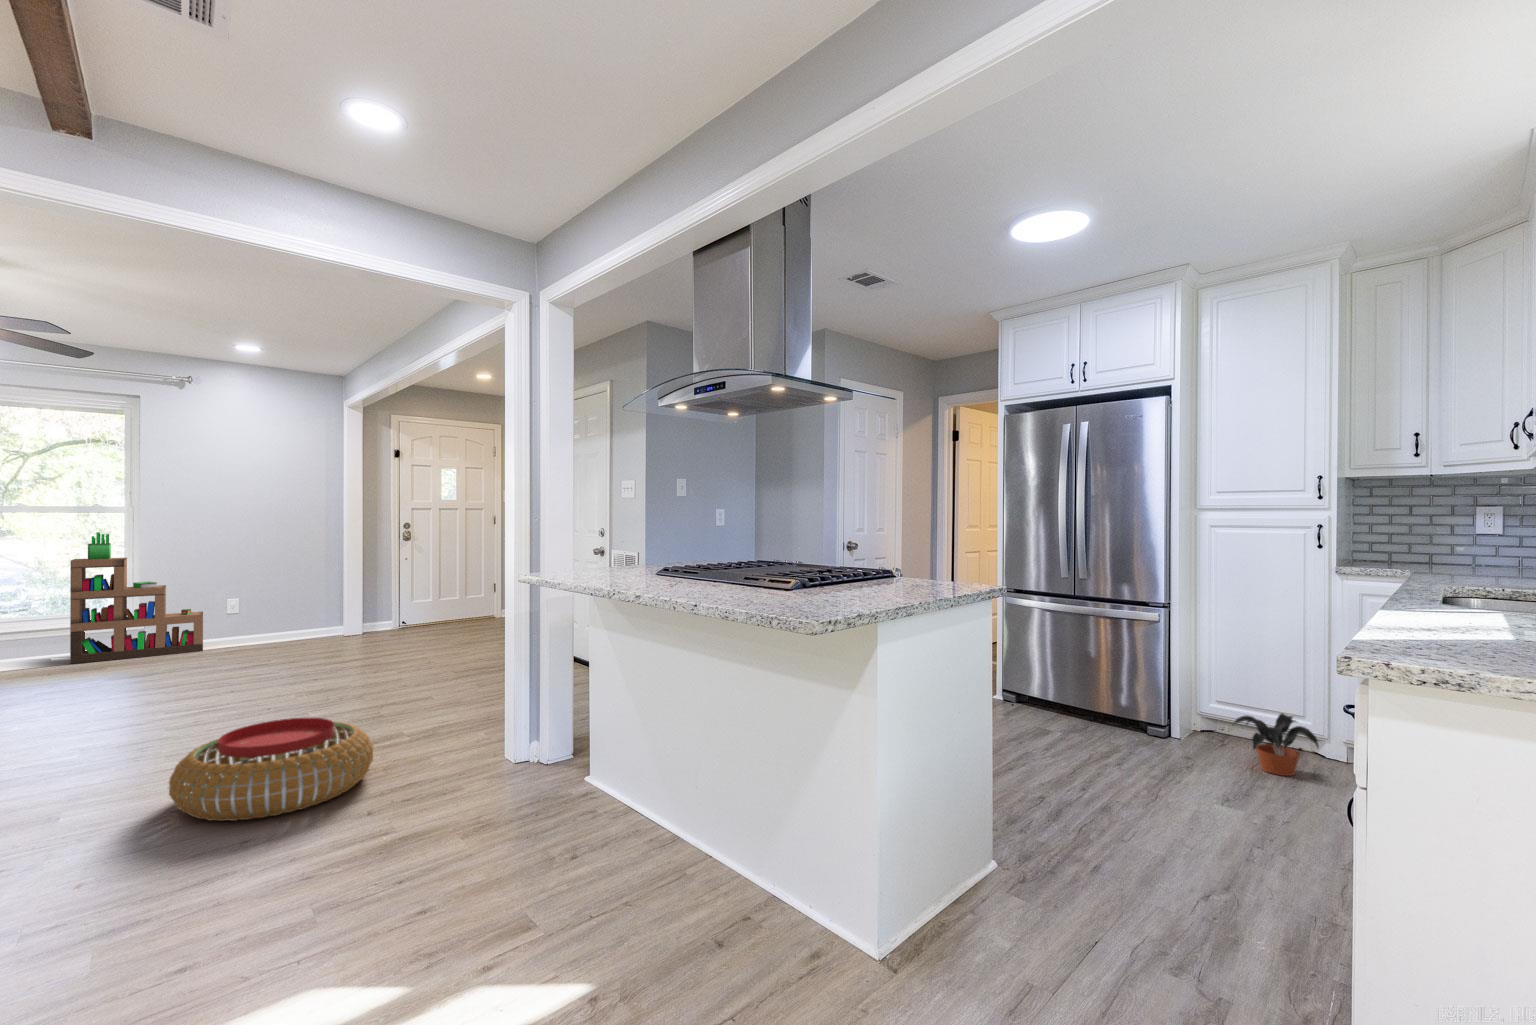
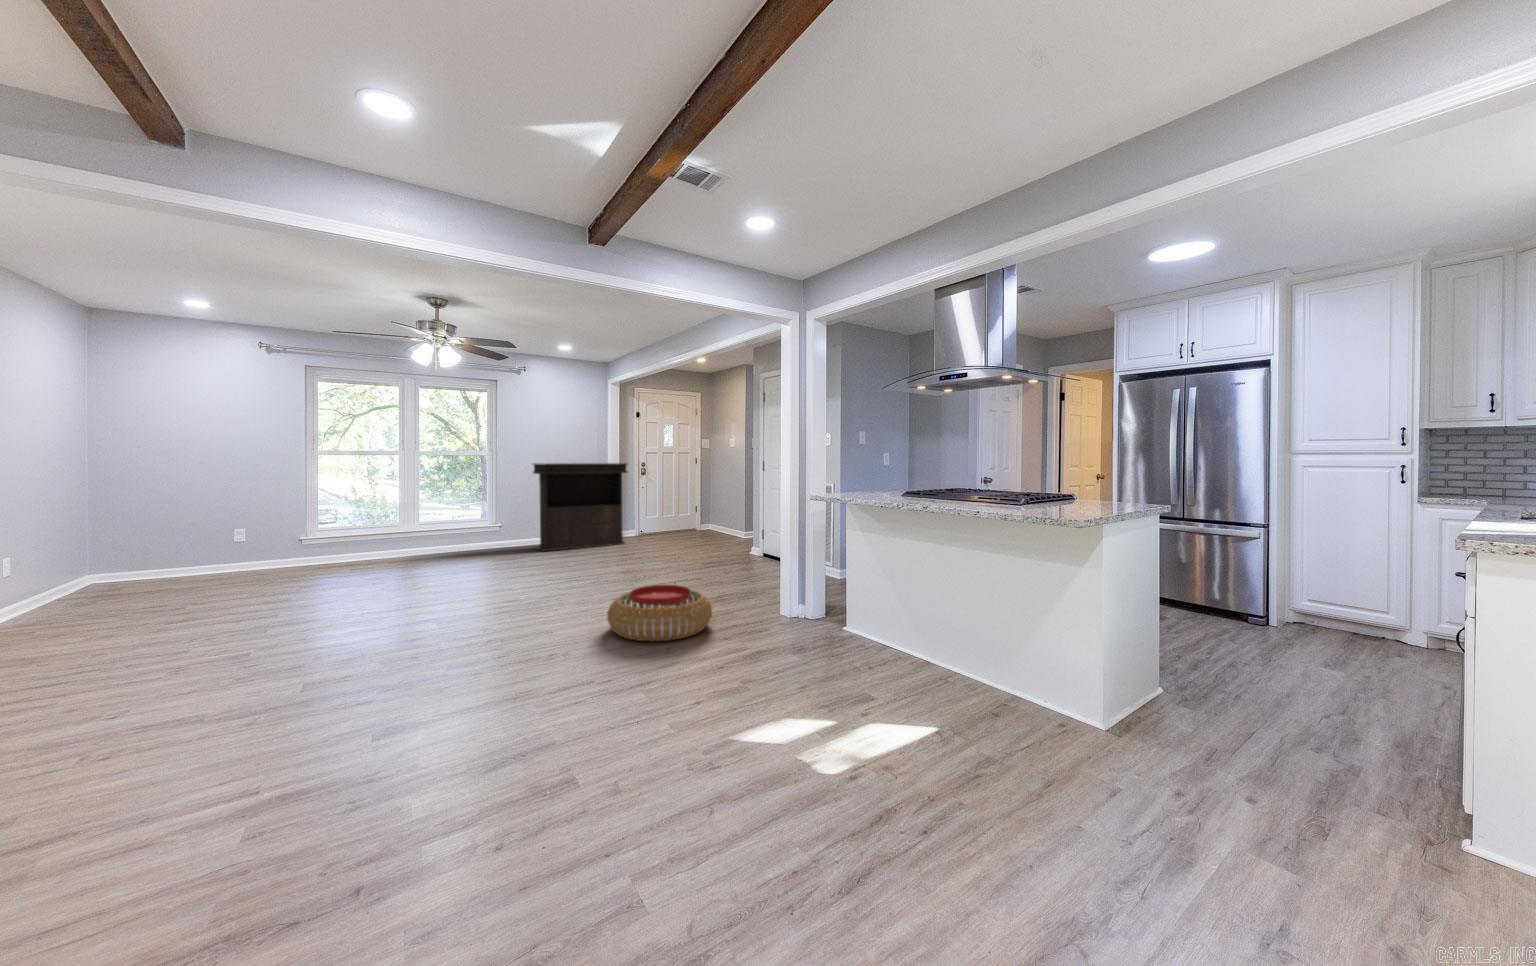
console table: none [208,523,366,656] -> present [533,463,627,551]
bookshelf: present [70,532,203,664] -> none [456,469,531,554]
potted plant: present [1234,713,1318,776] -> none [1322,607,1398,651]

